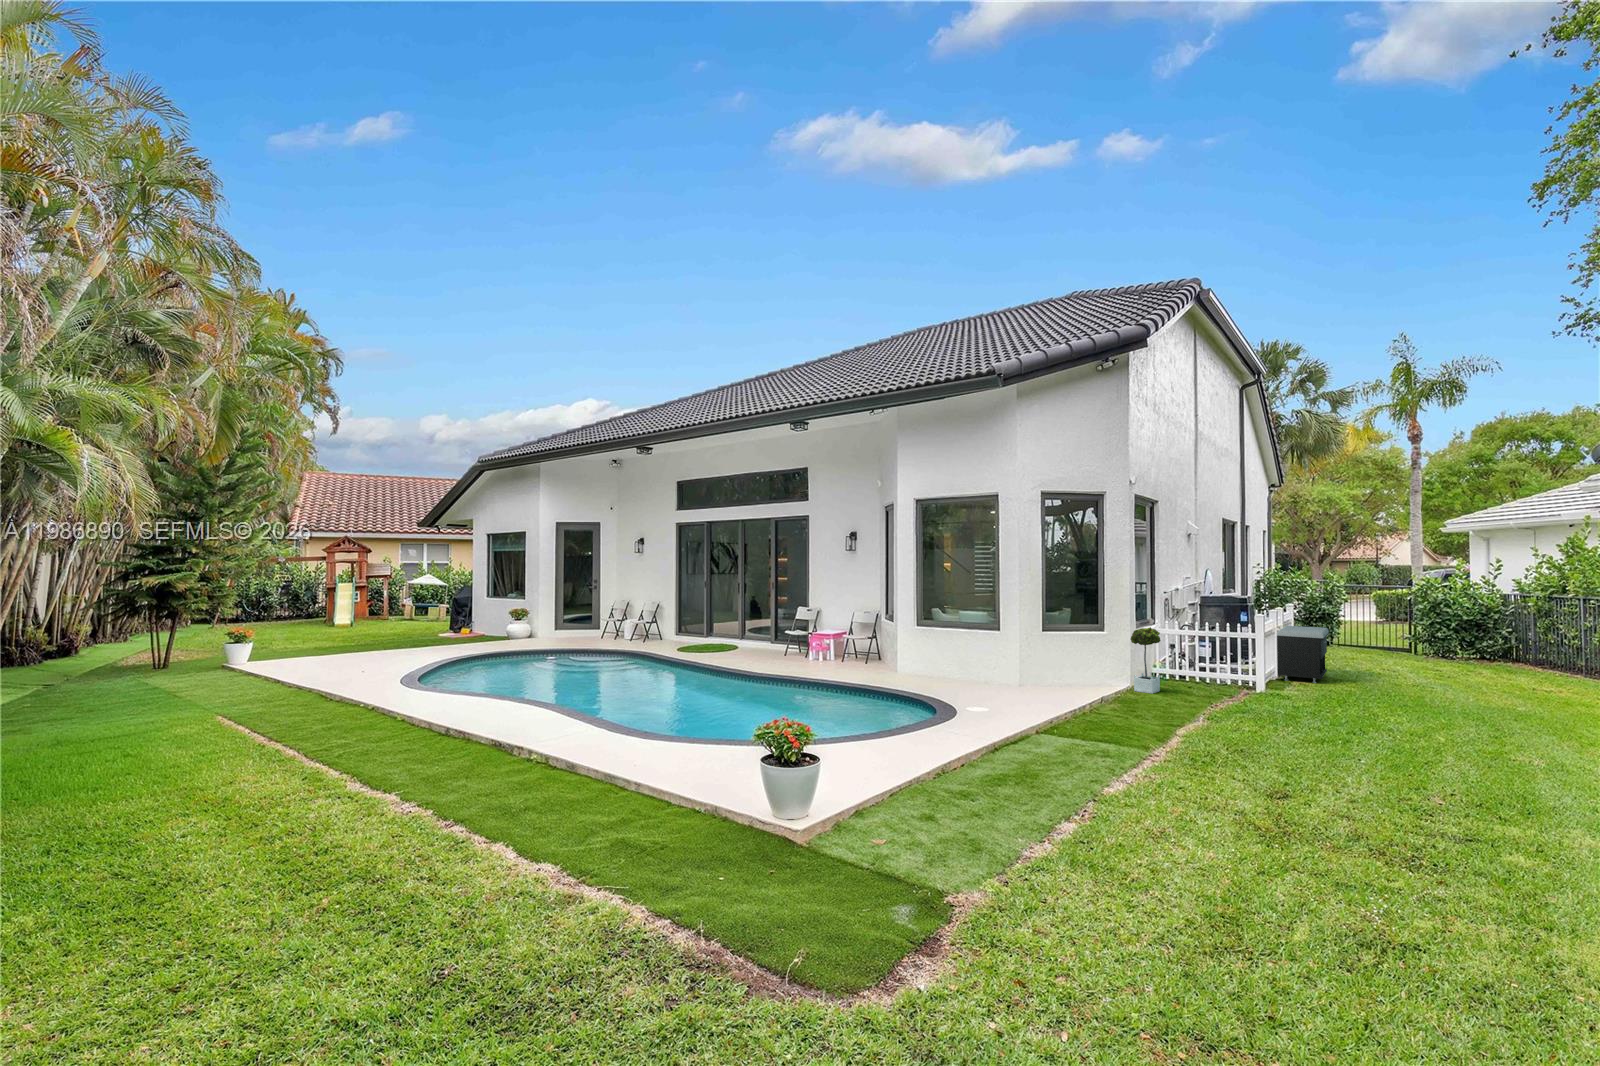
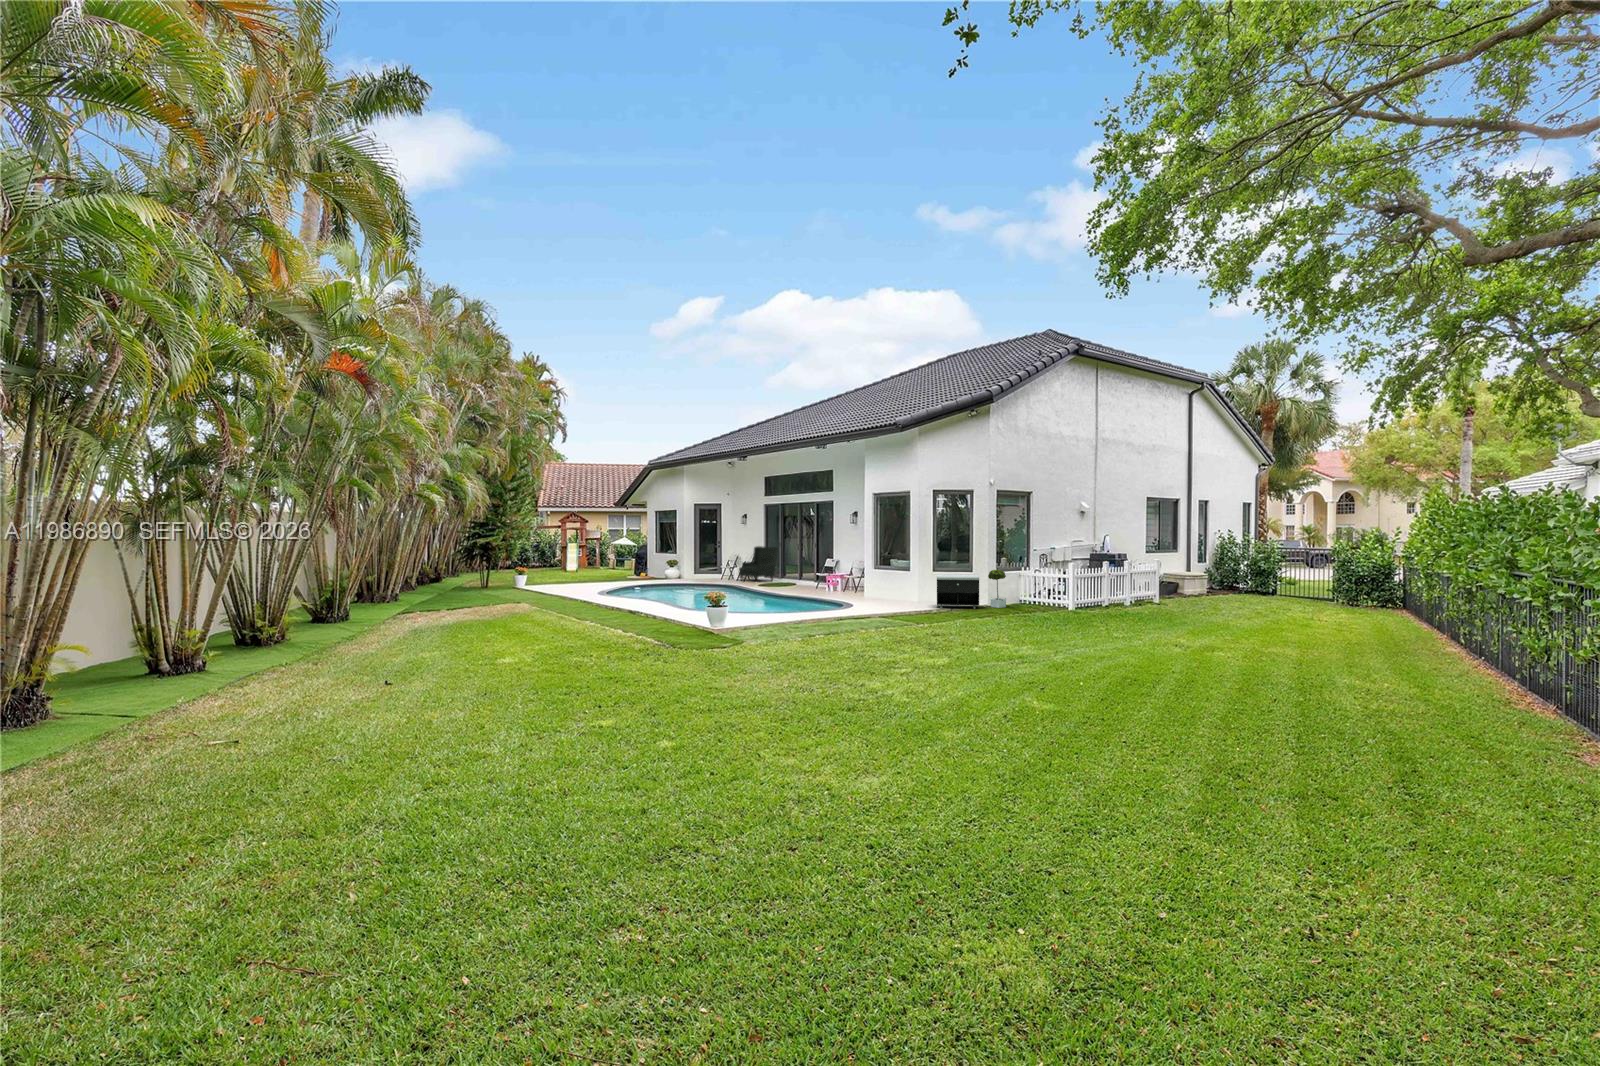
chair: none [637,588,701,645] -> present [739,546,778,581]
storage bench: present [1277,626,1329,683] -> present [937,574,979,609]

